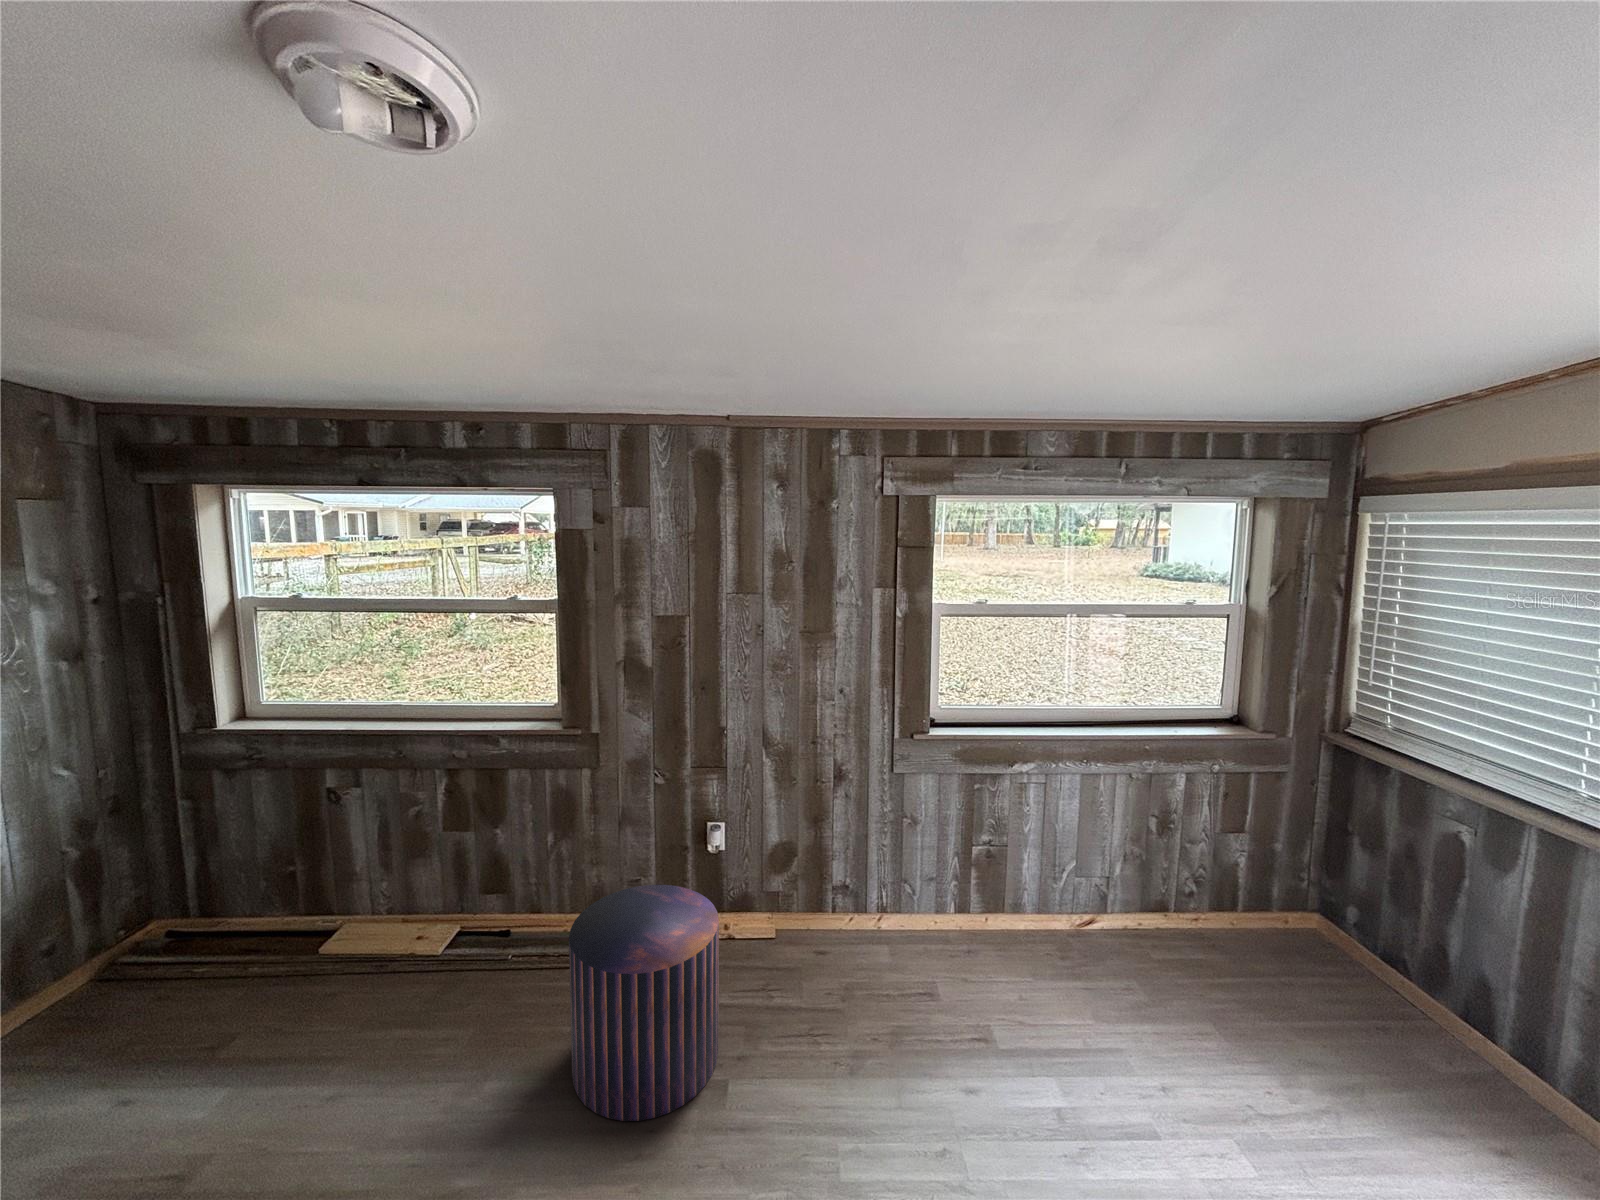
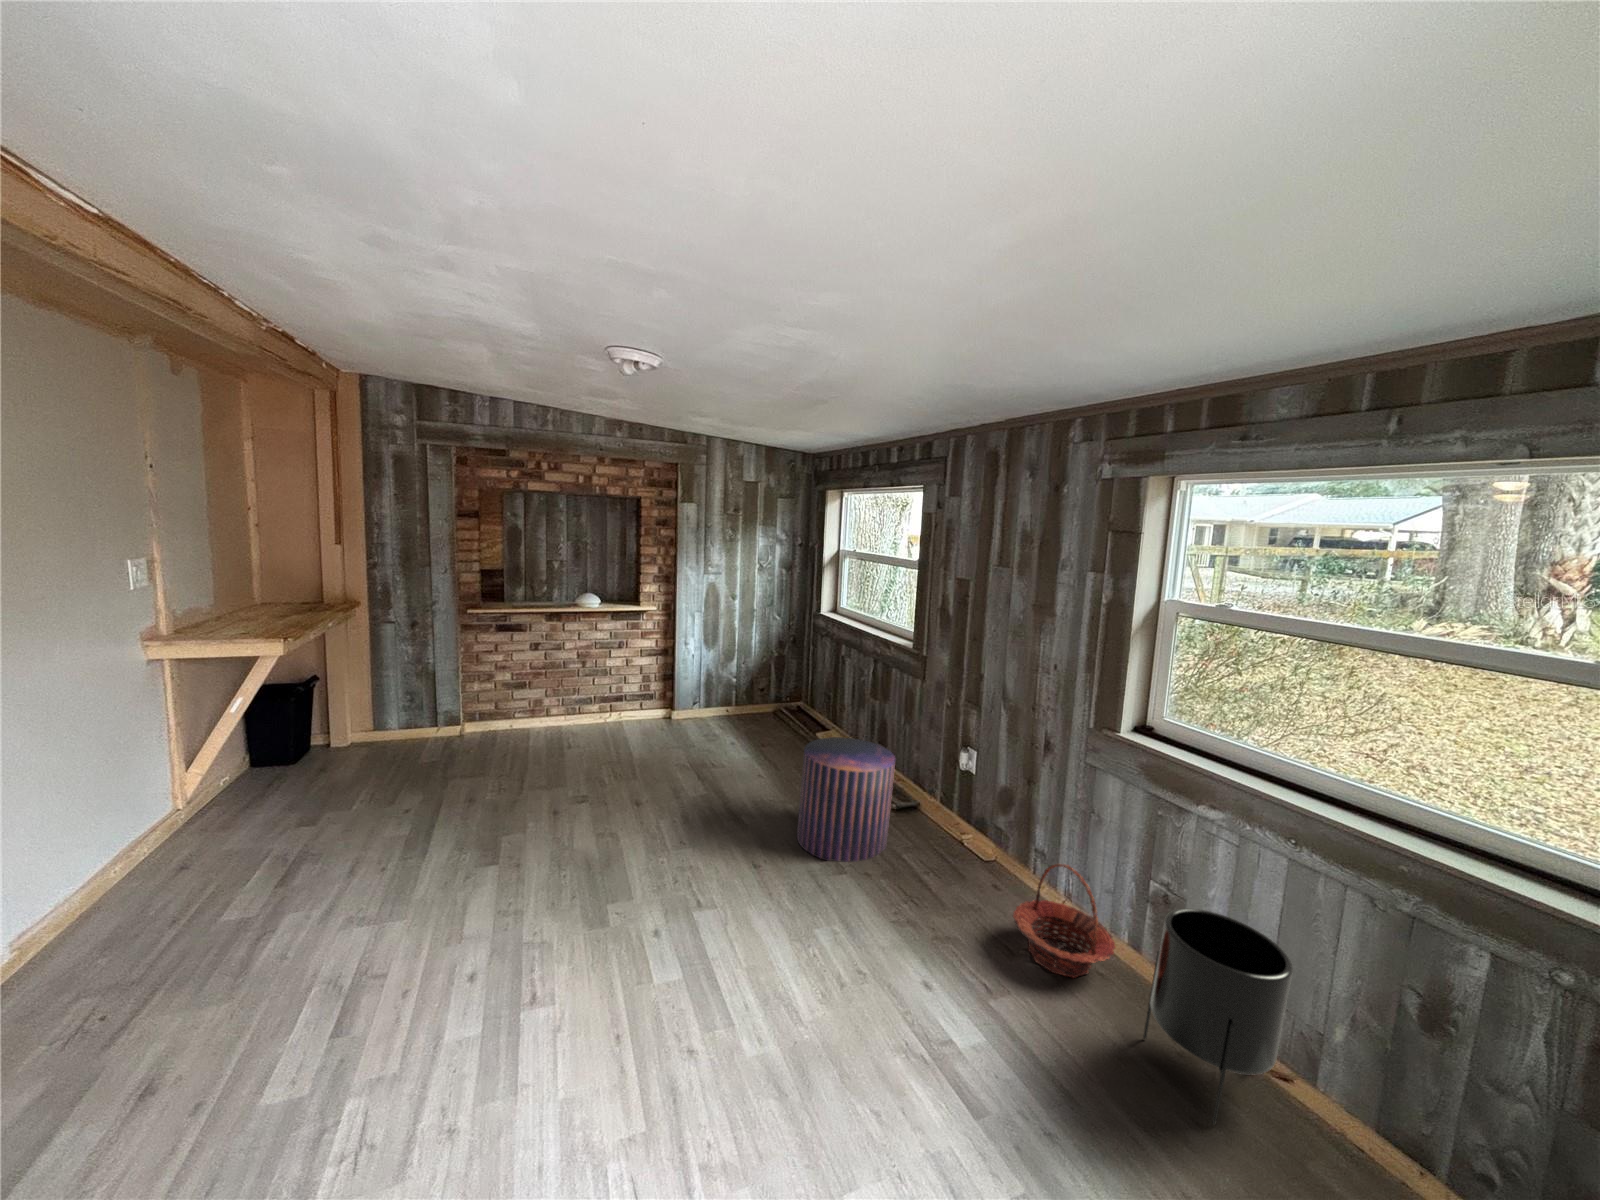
planter: none [1040,835,1132,981] -> present [1143,909,1293,1125]
basket: none [898,876,993,983] -> present [1013,864,1115,978]

